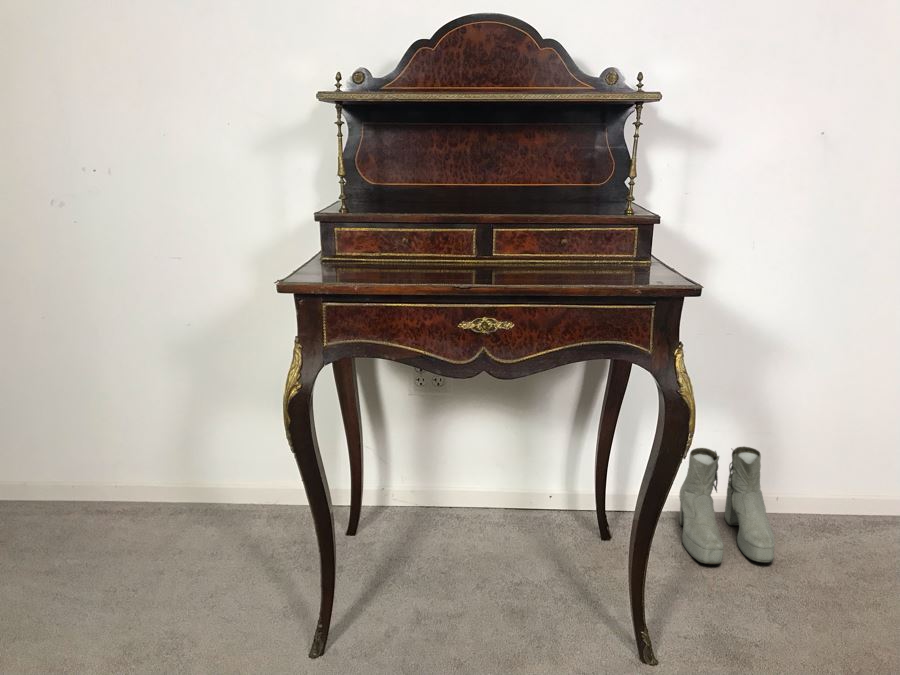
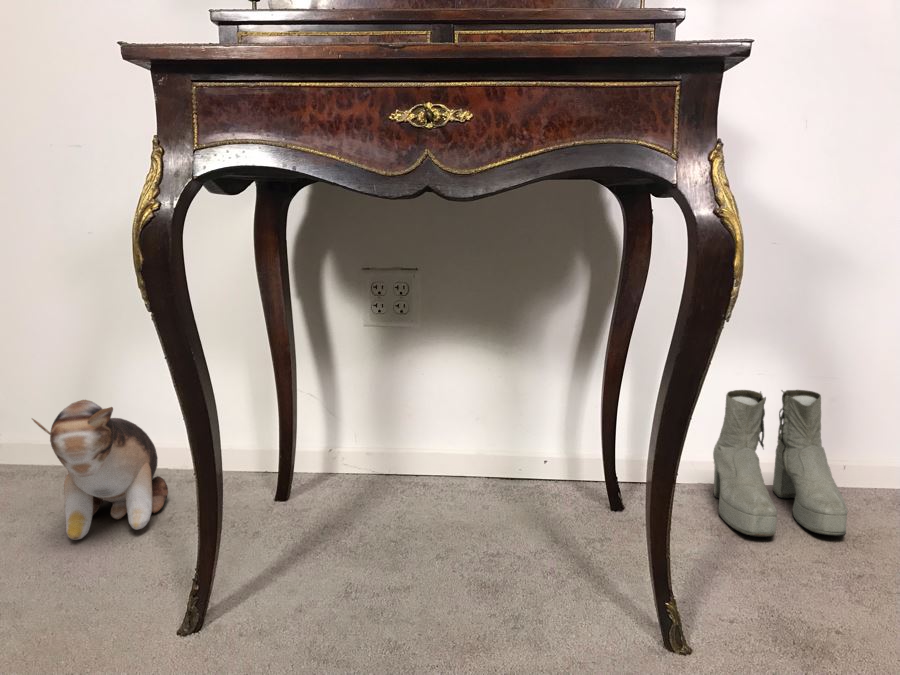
plush toy: none [184,479,265,577] -> present [32,400,168,540]

